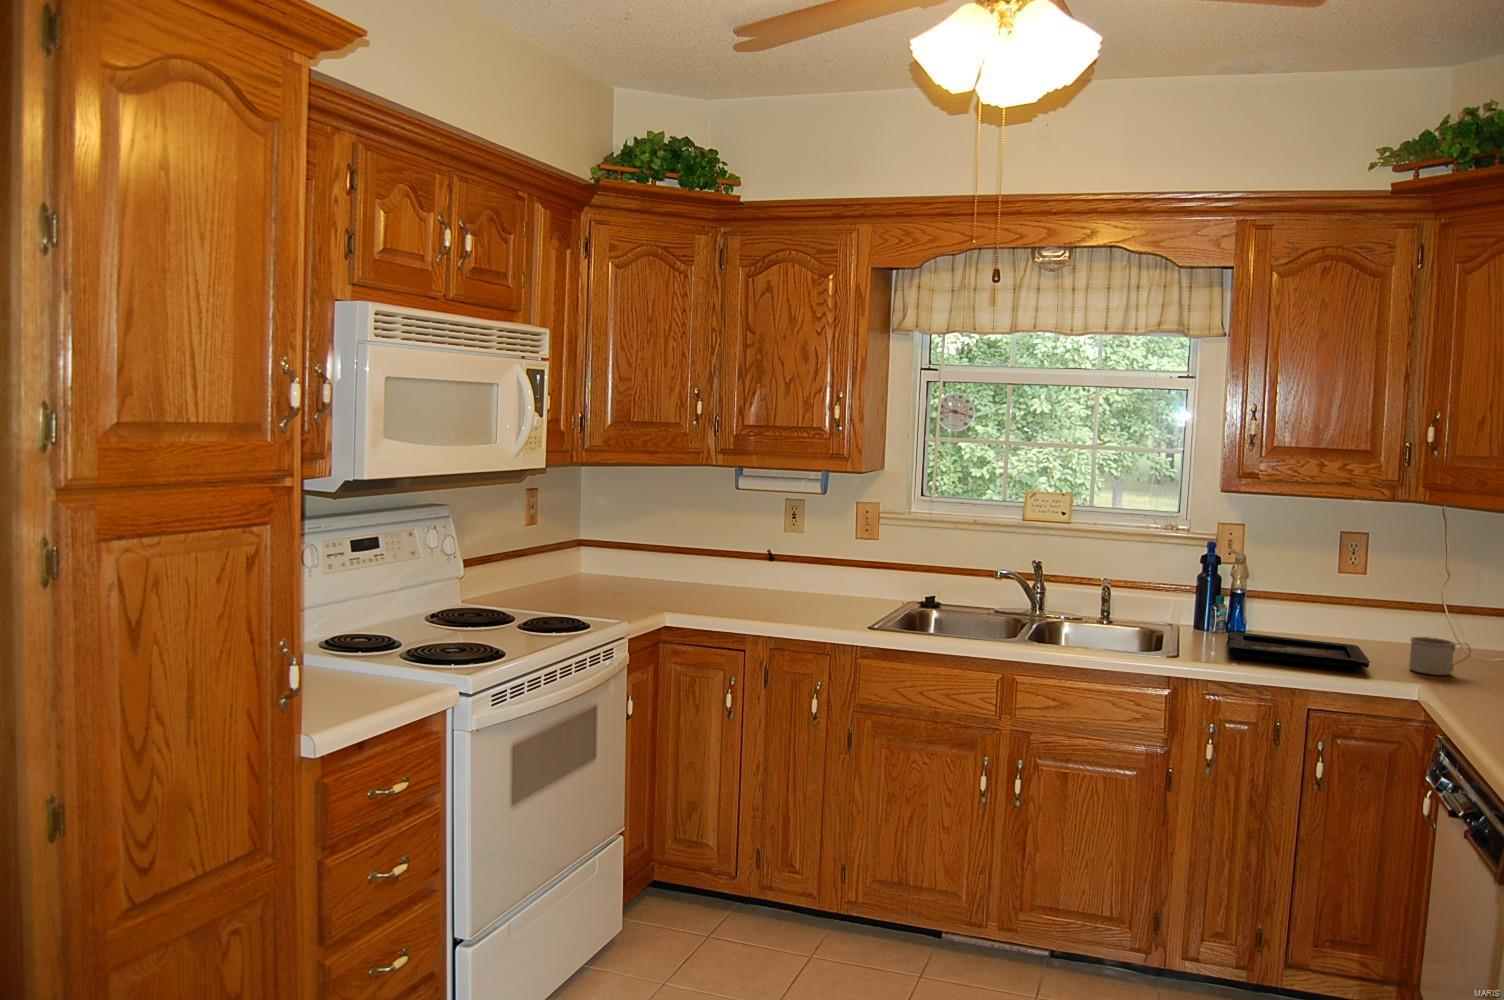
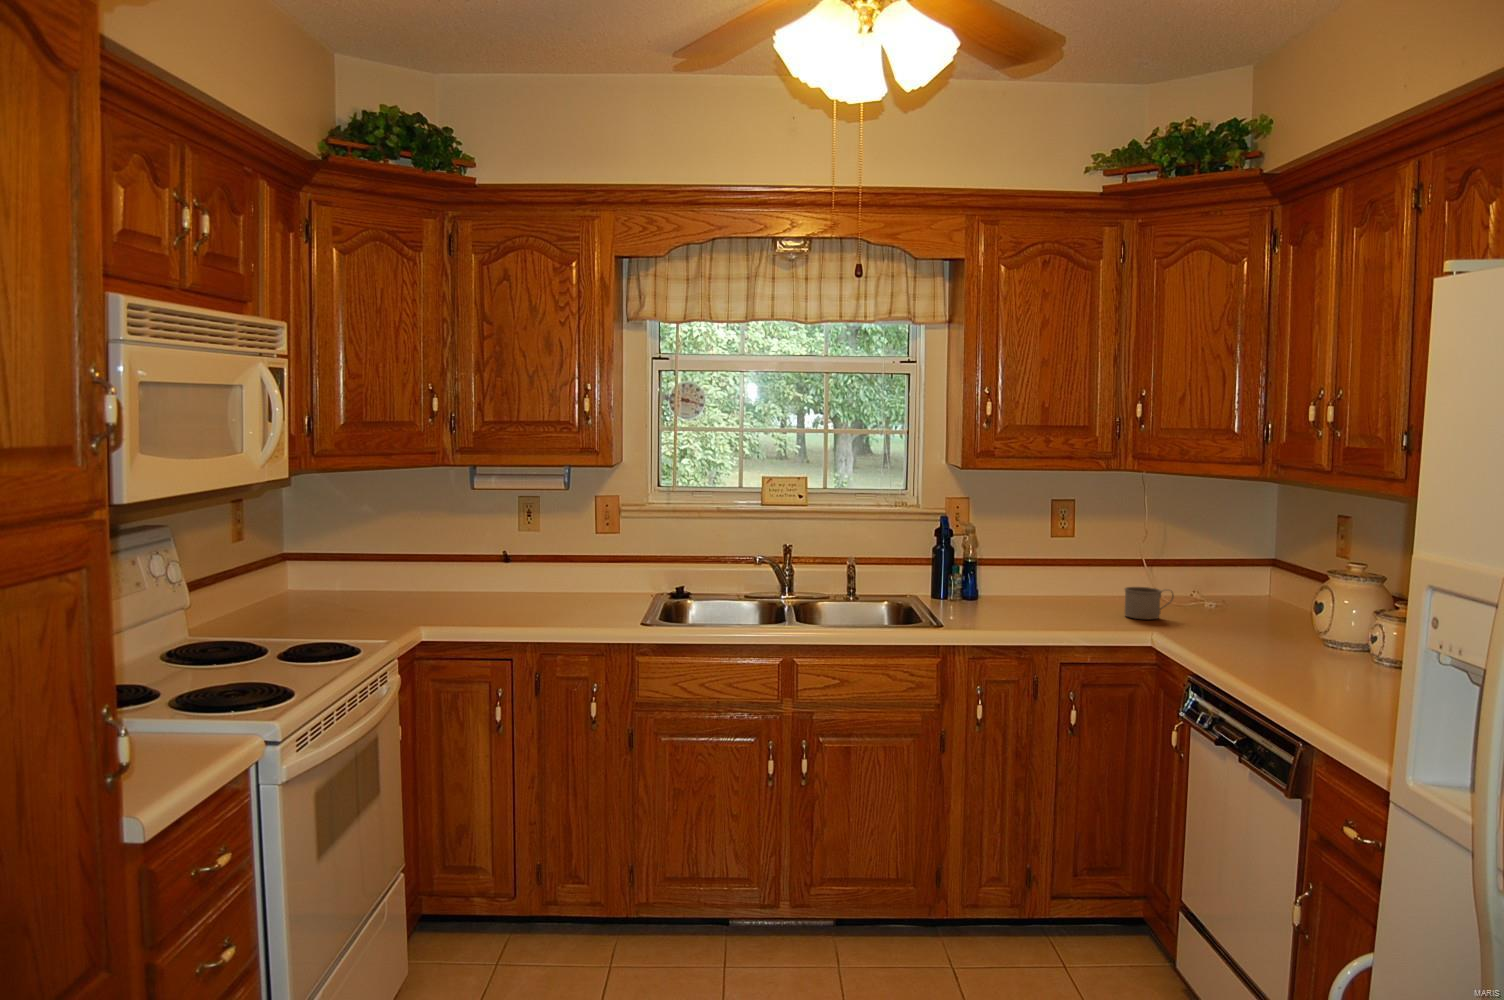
decorative tray: present [1227,632,1370,669] -> none [967,596,1103,621]

